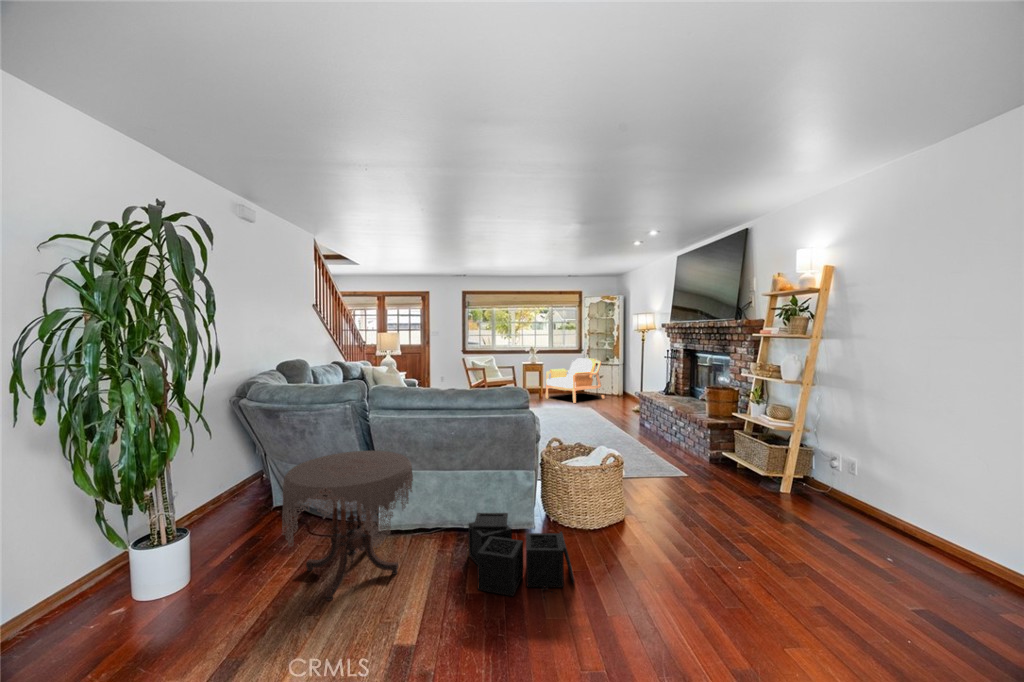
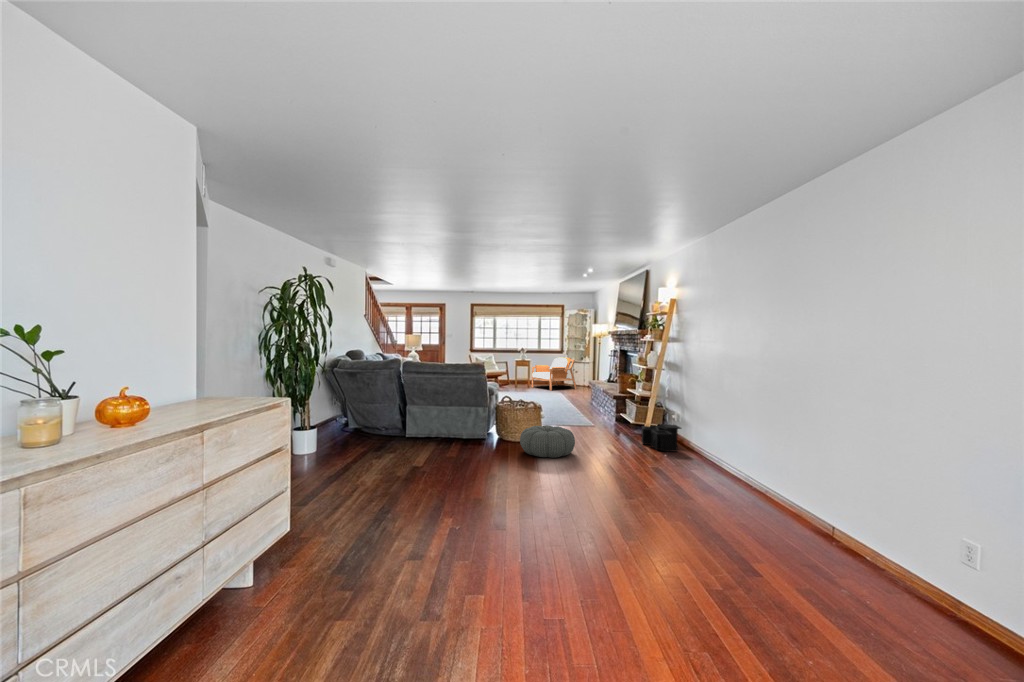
side table: present [282,451,413,601] -> none [357,393,416,451]
pouf: none [638,510,766,602] -> present [520,425,575,458]
storage bin: present [469,513,575,598] -> present [641,424,681,451]

